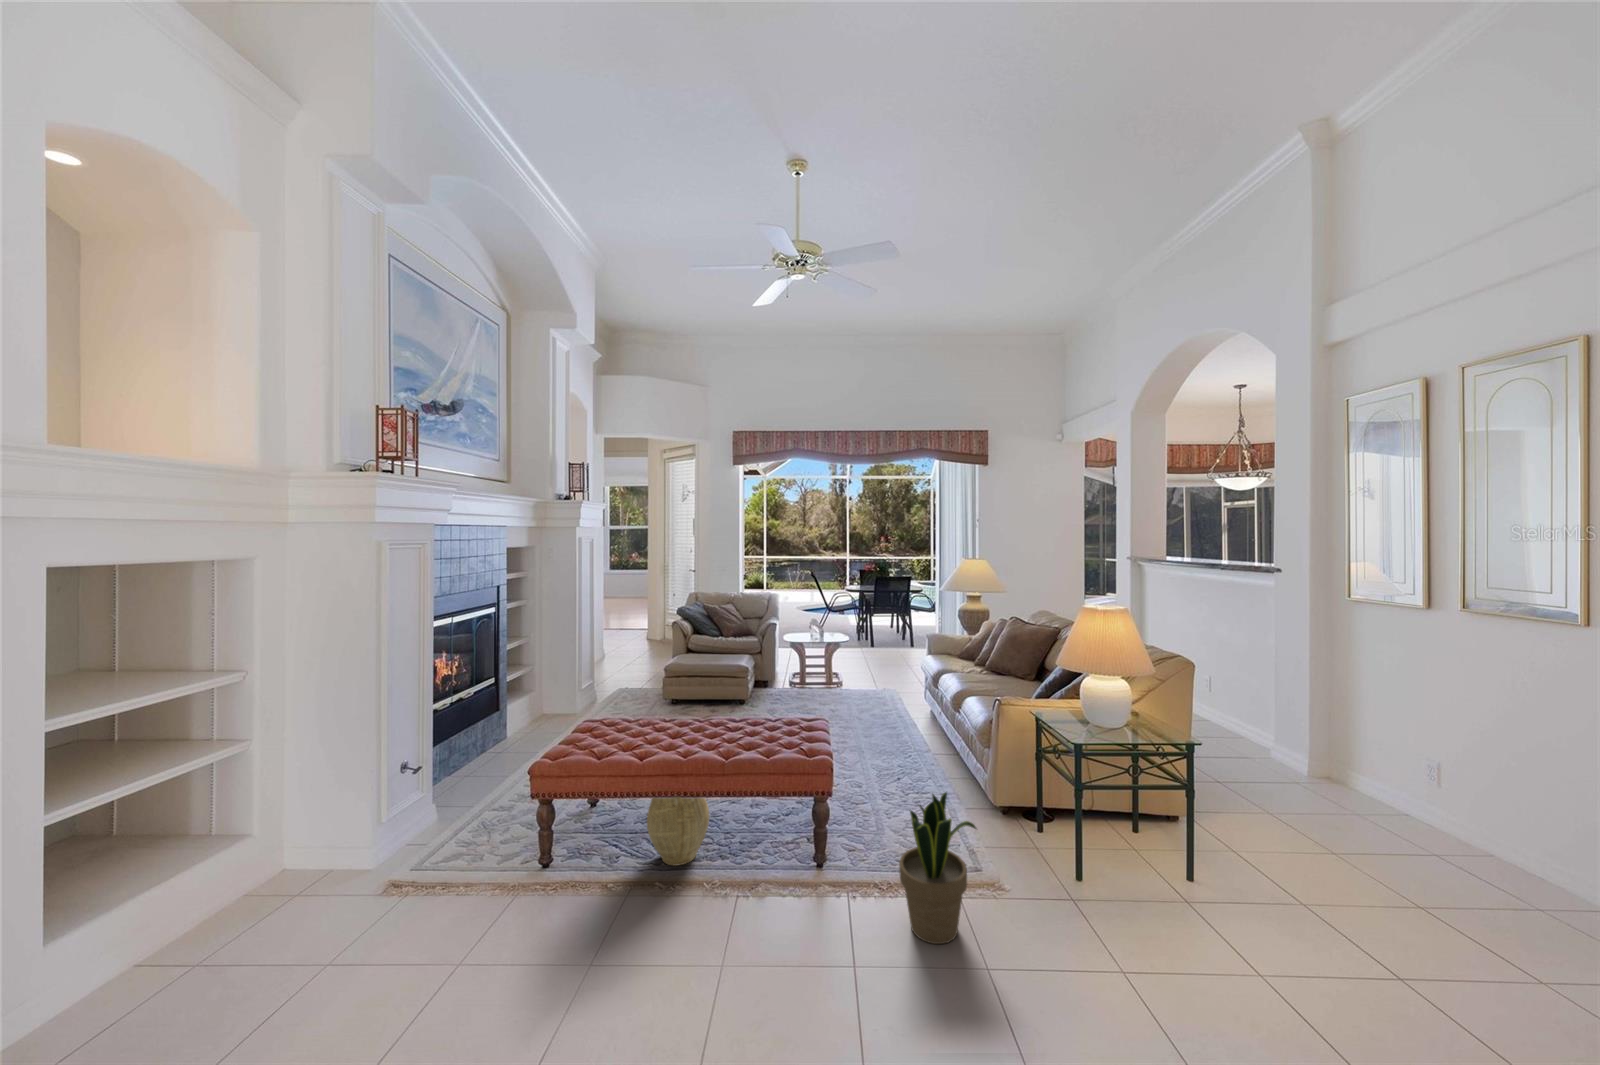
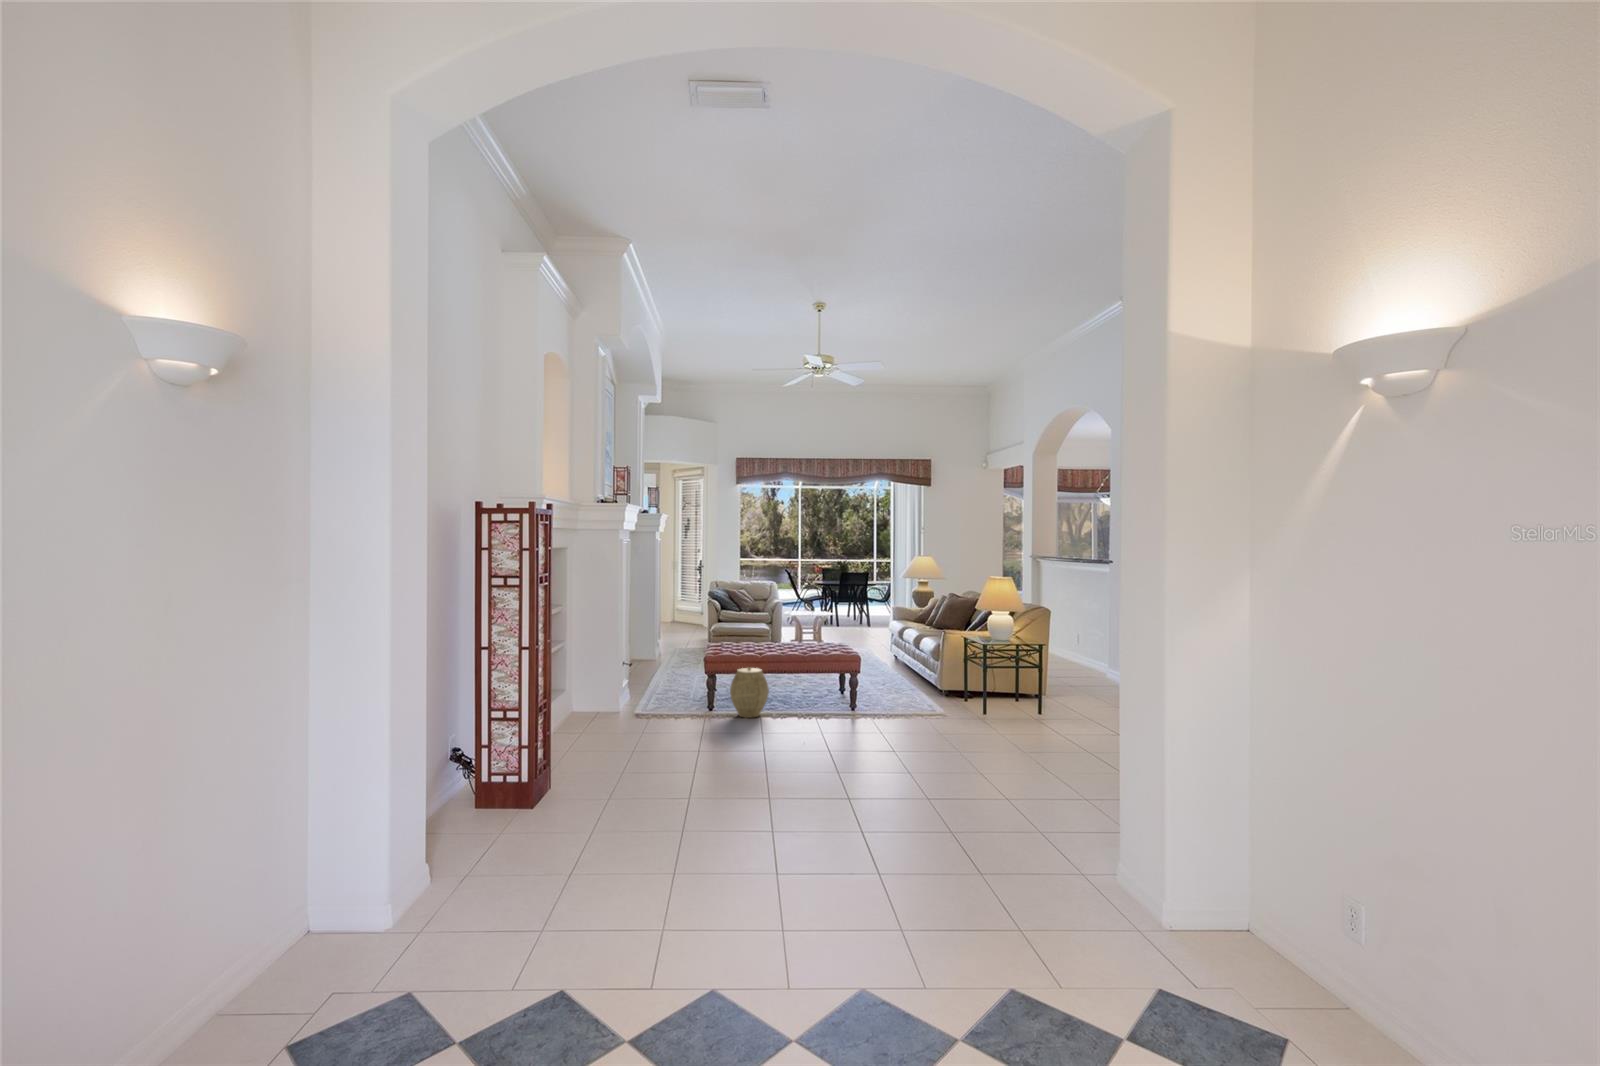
potted plant: present [899,792,976,944] -> none [893,655,935,729]

